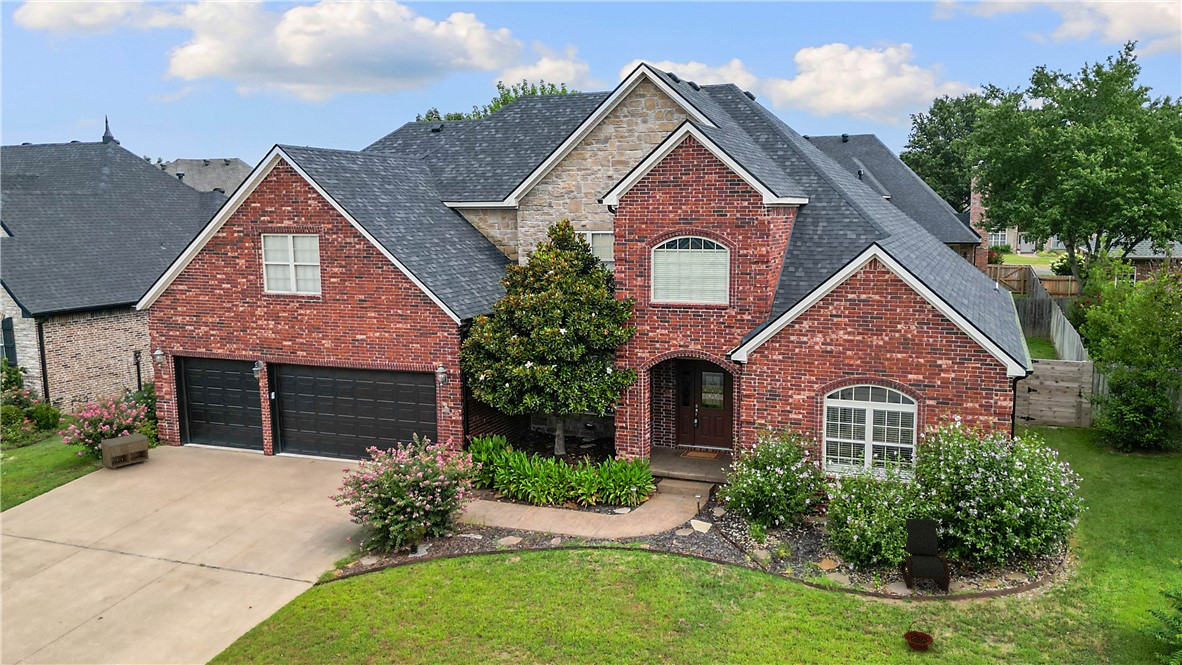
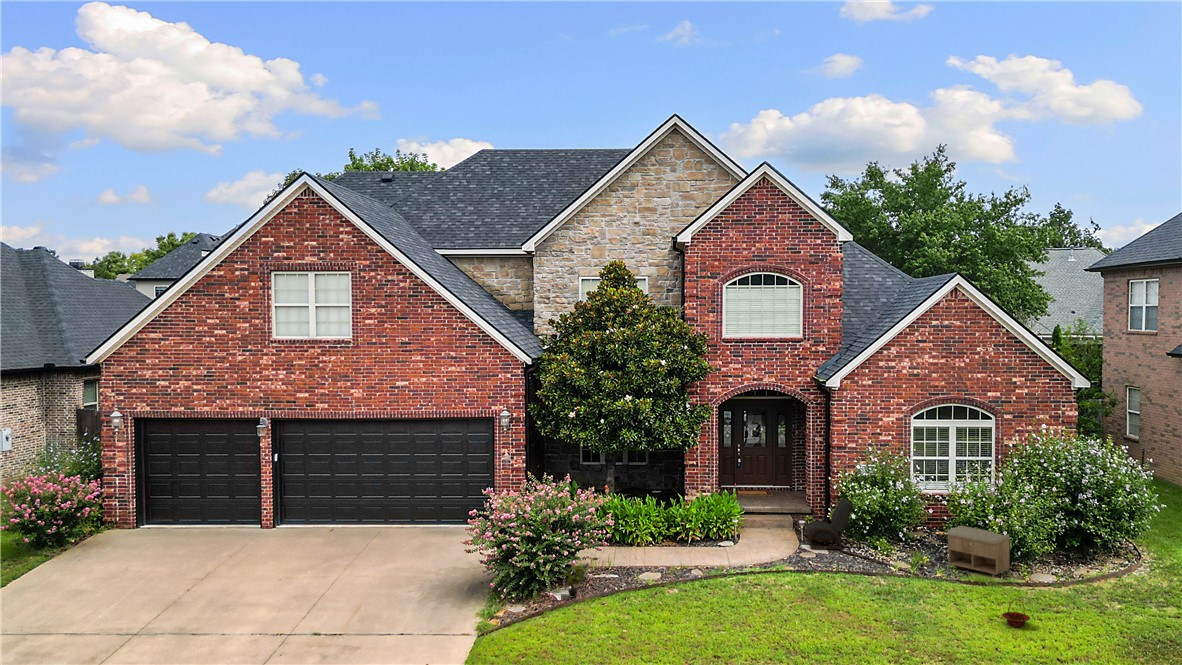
storage bench: present [101,433,149,469] -> present [947,526,1010,577]
lounge chair: present [901,518,950,591] -> present [806,498,854,550]
basket: present [904,620,934,651] -> present [1002,599,1030,627]

